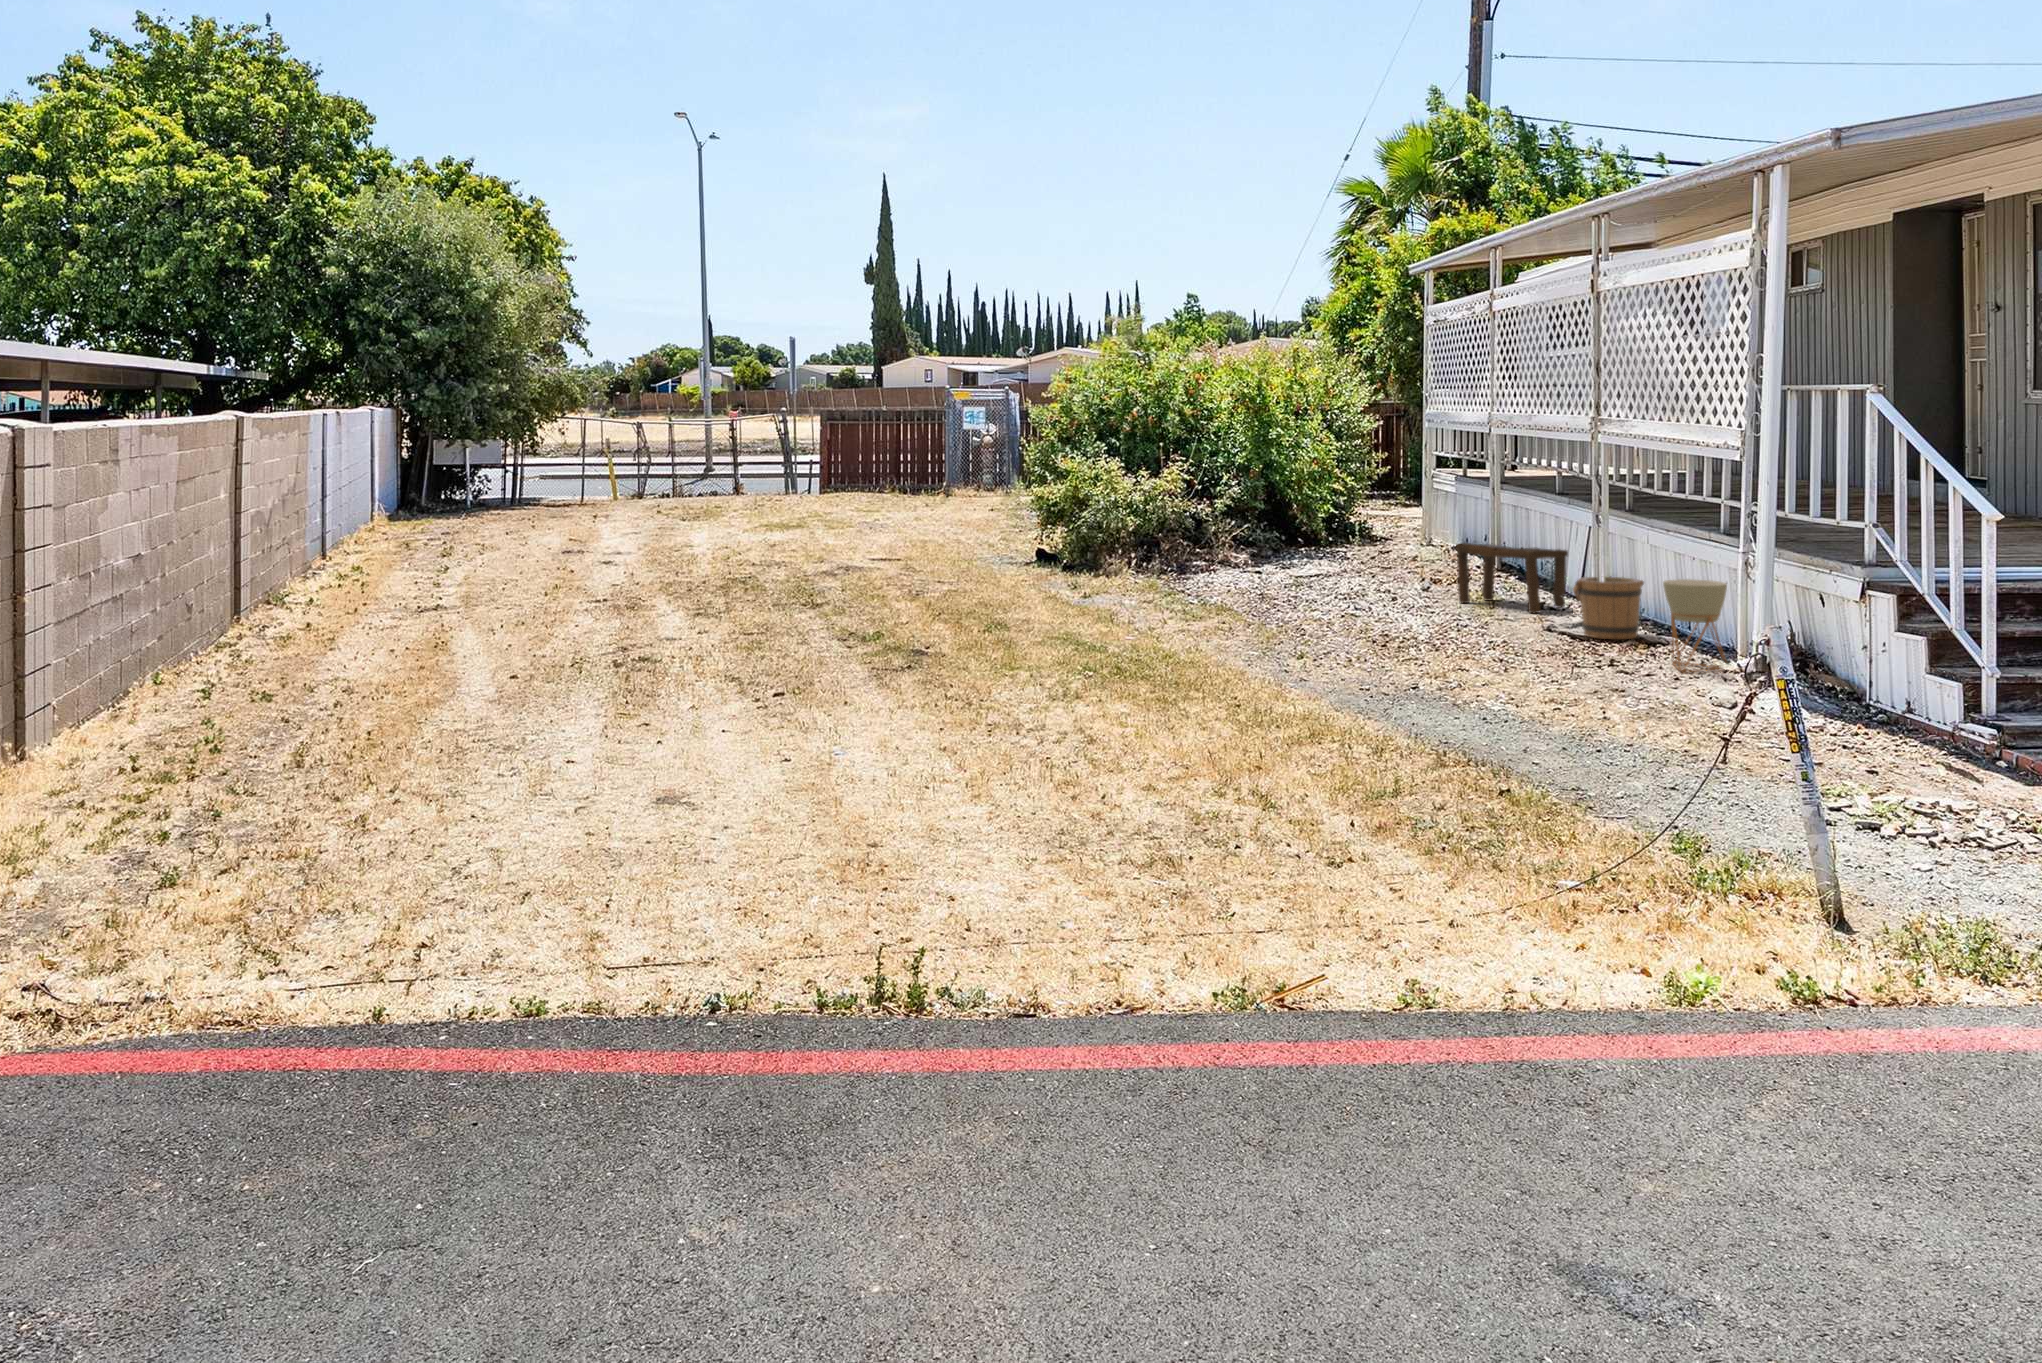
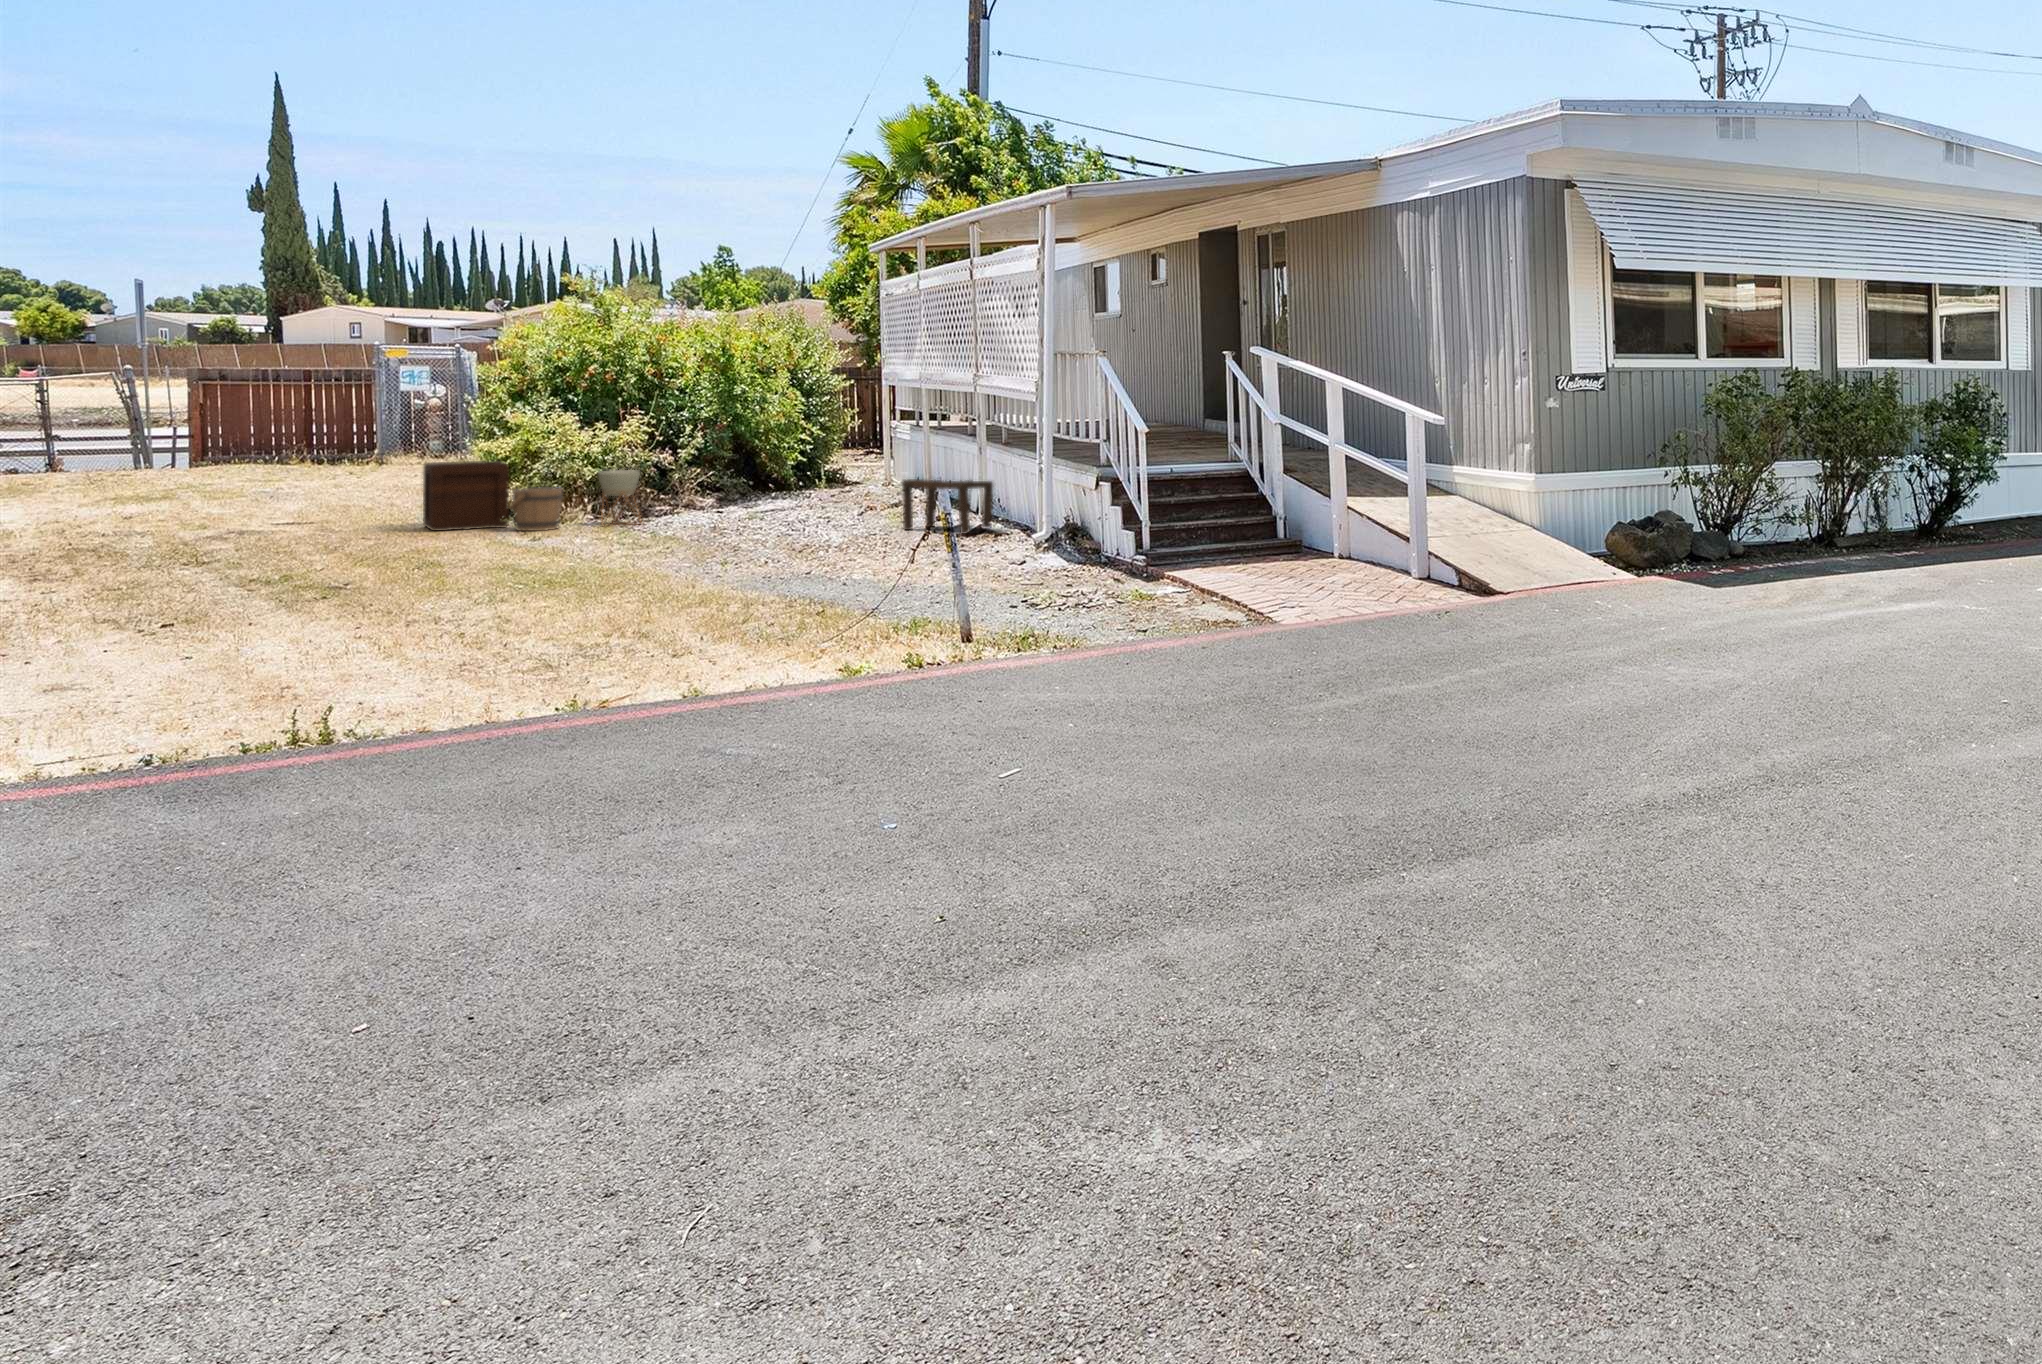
wooden crate: none [989,505,1062,575] -> present [423,461,509,531]
bucket: present [1573,577,1644,639] -> present [509,487,563,531]
planter: present [1663,579,1727,673] -> present [598,470,641,526]

